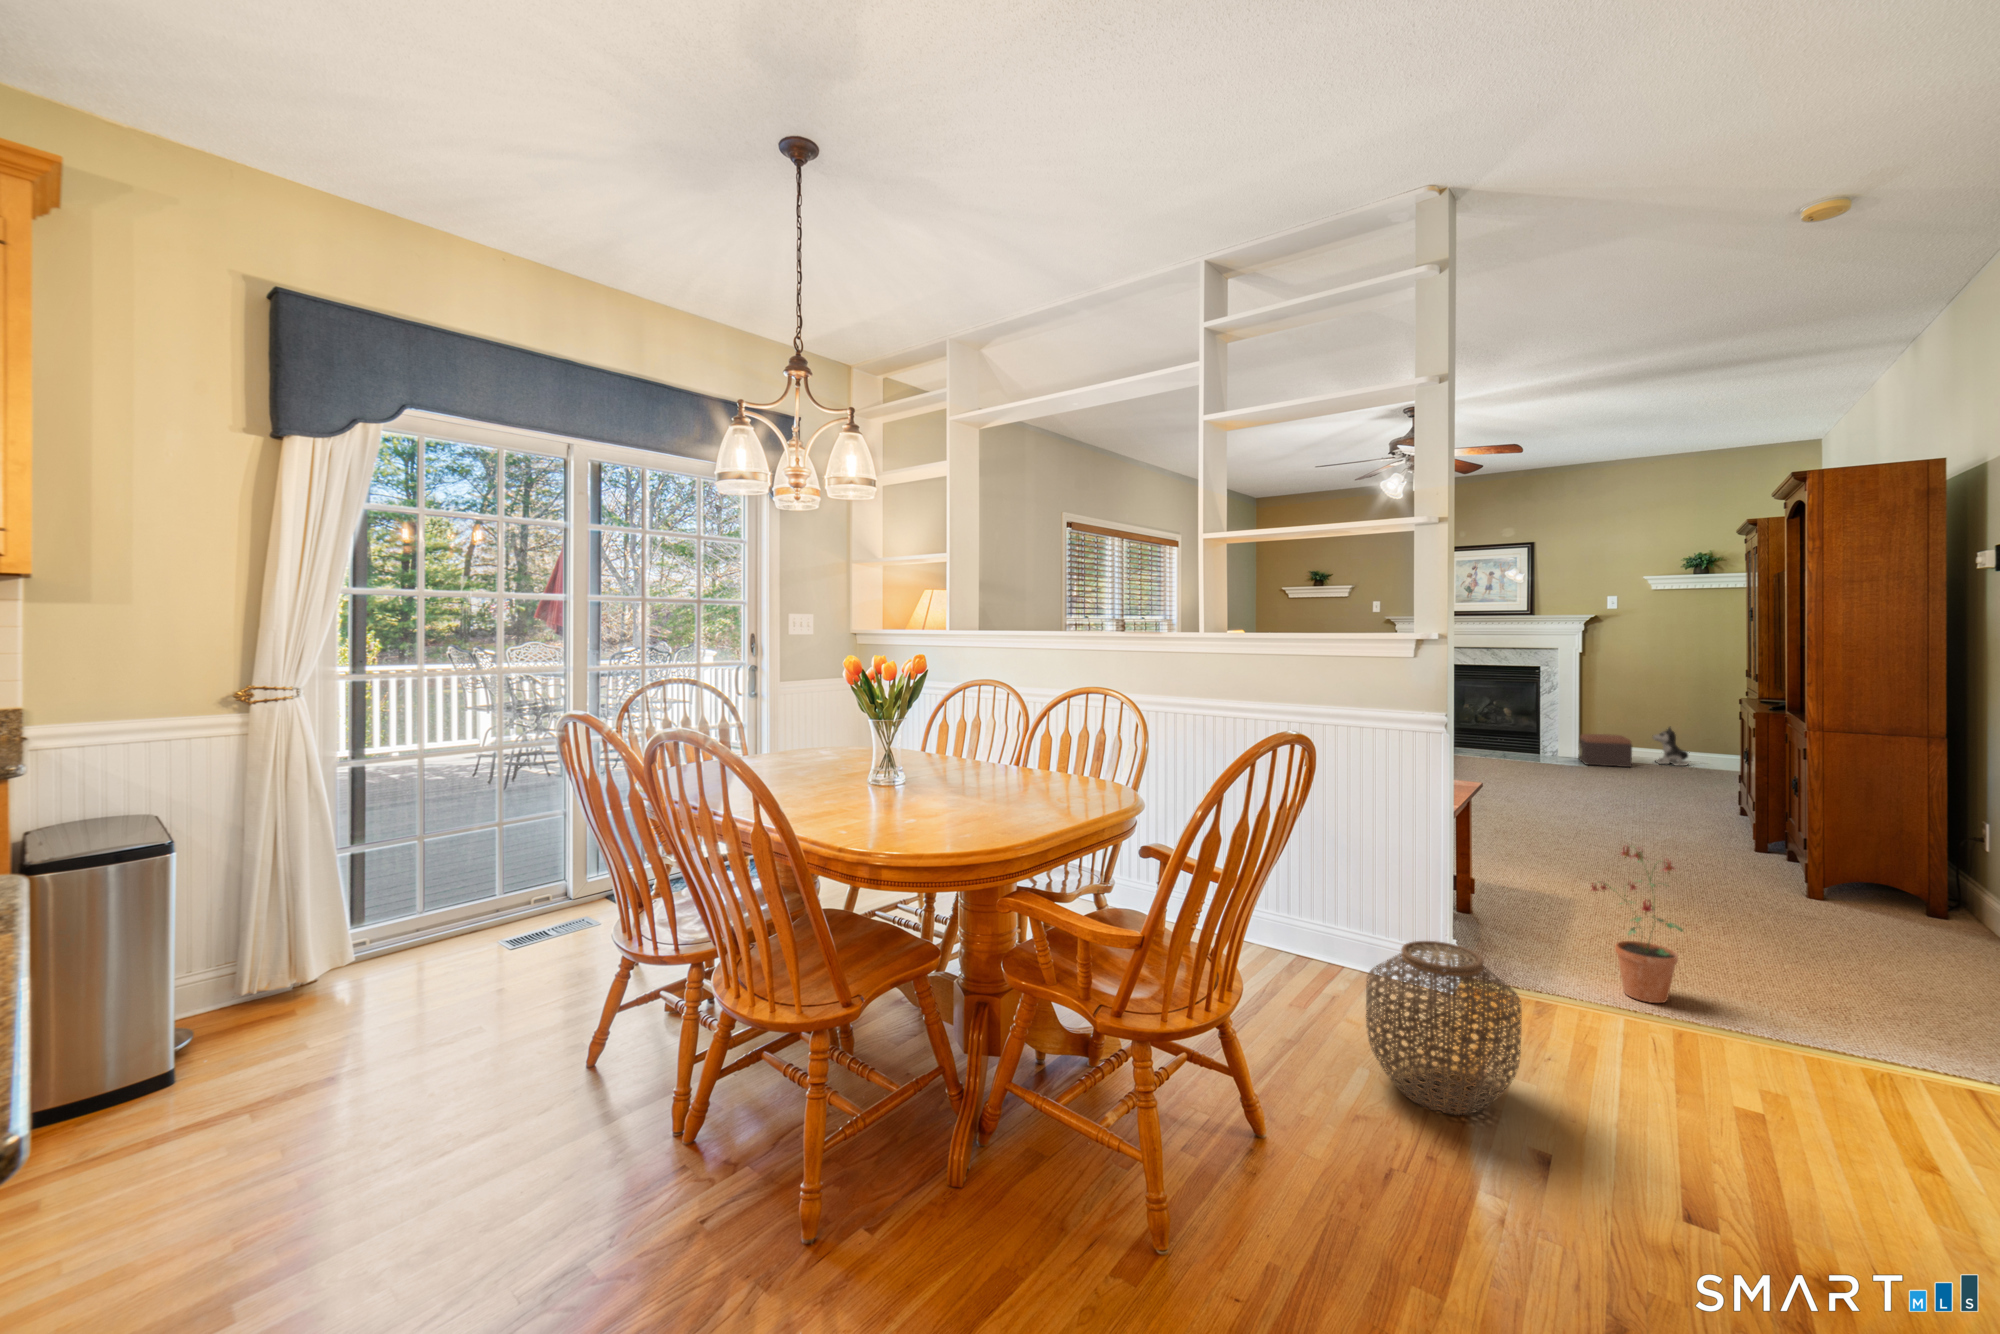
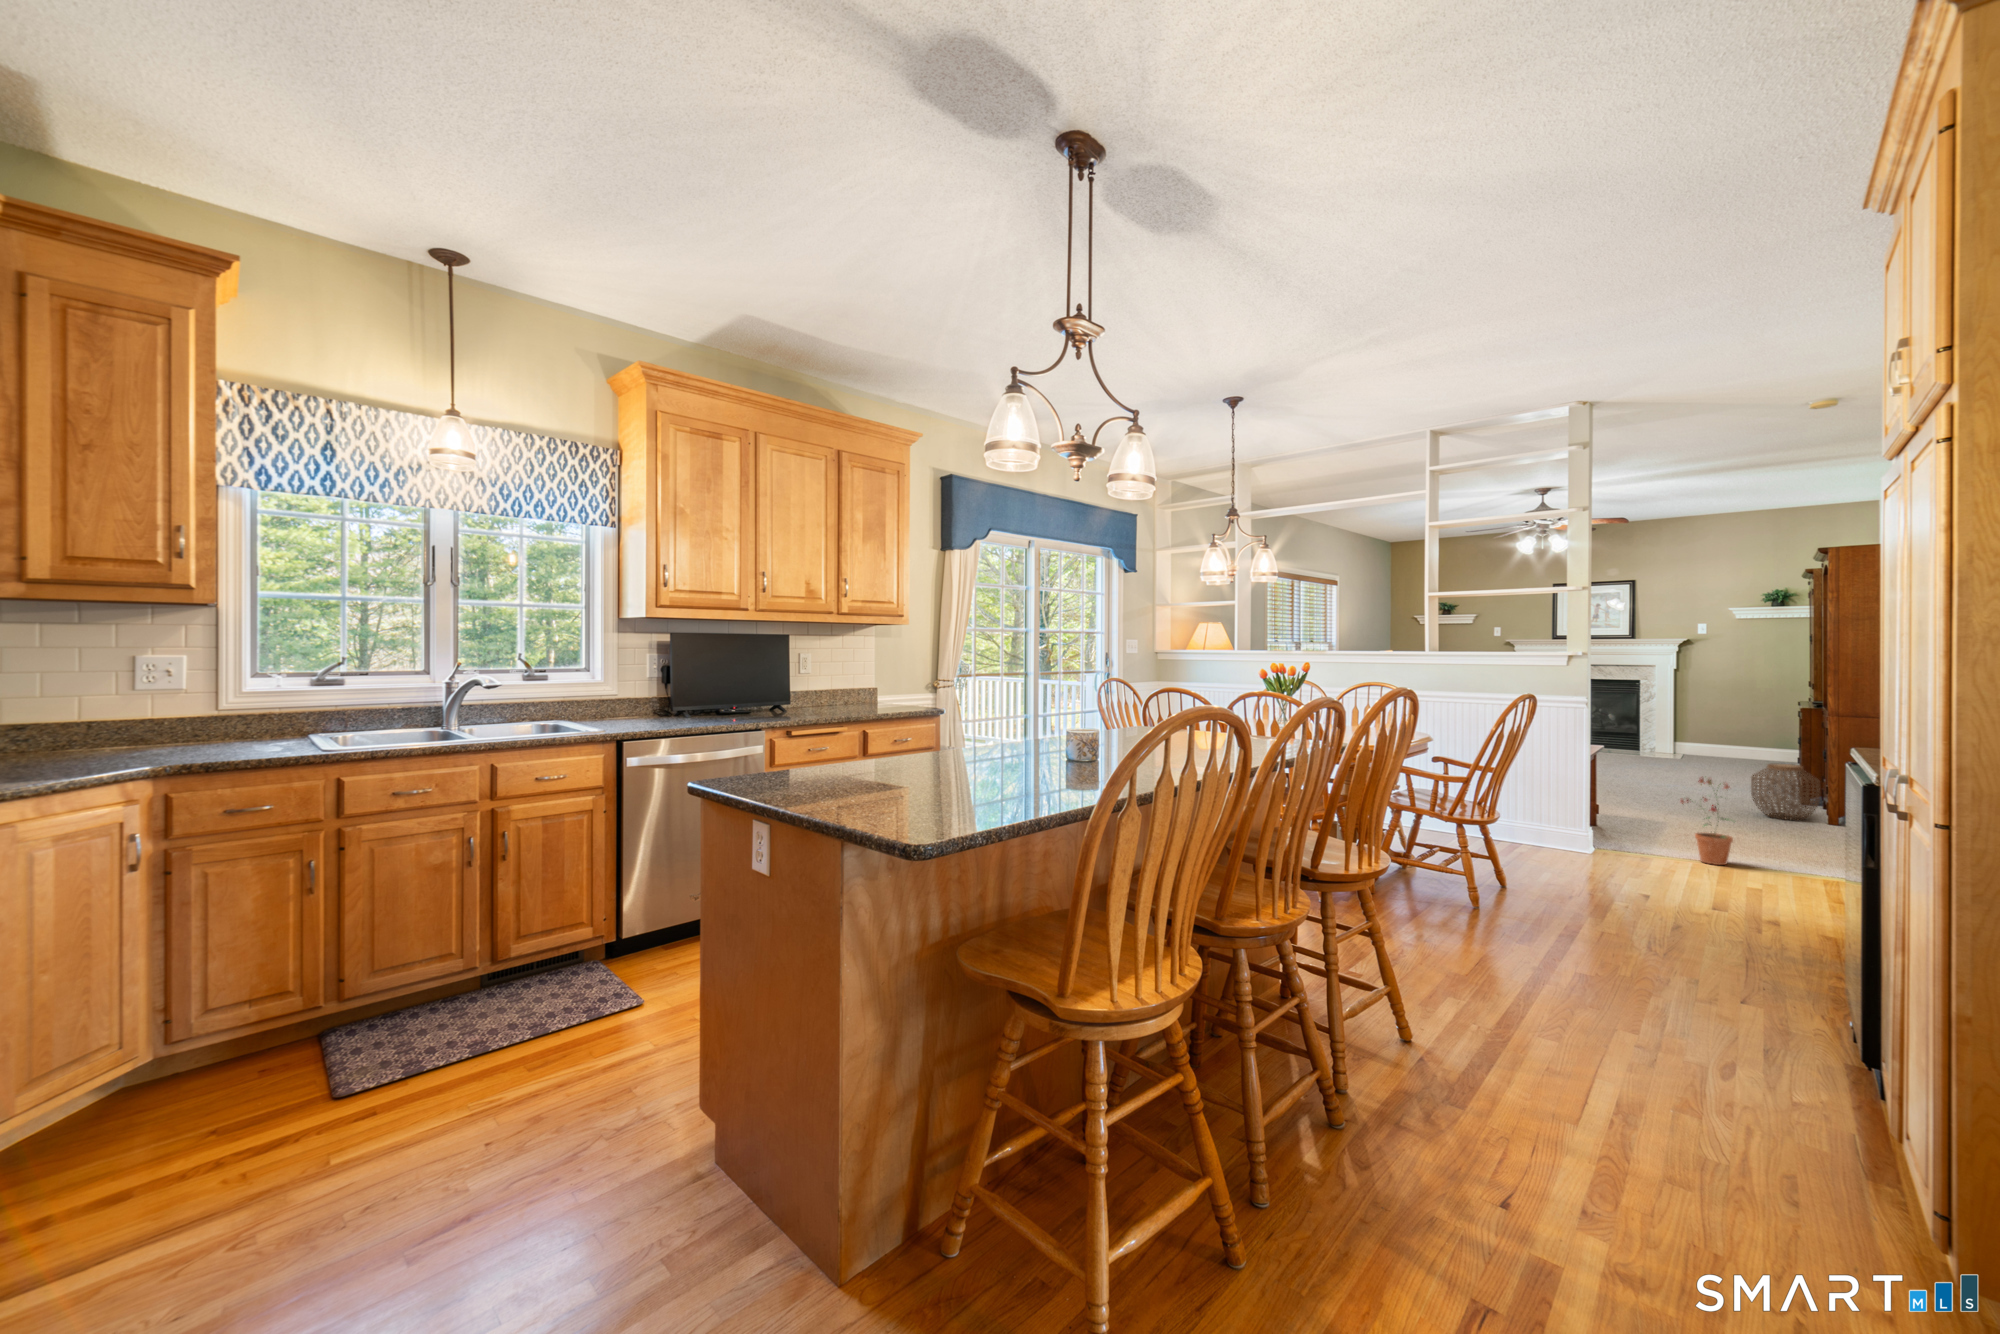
plush toy: present [1653,727,1691,766] -> none [1737,728,1776,759]
footstool: present [1579,734,1632,767] -> none [1674,734,1719,760]
woven basket: present [1366,941,1521,1115] -> present [1751,764,1820,820]

